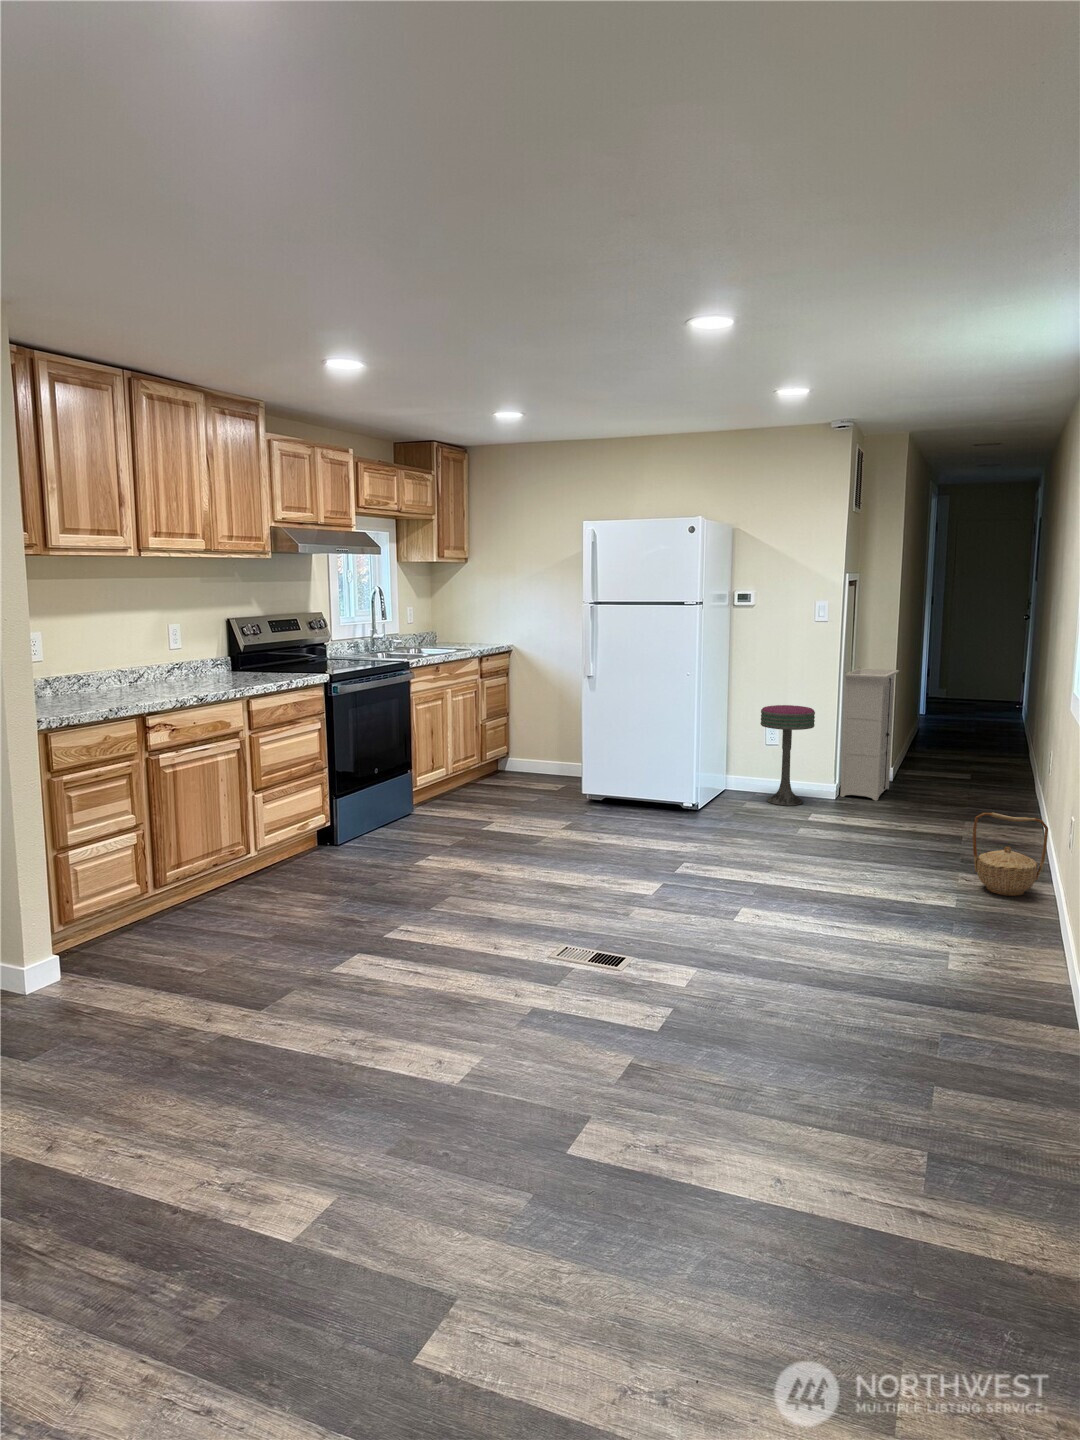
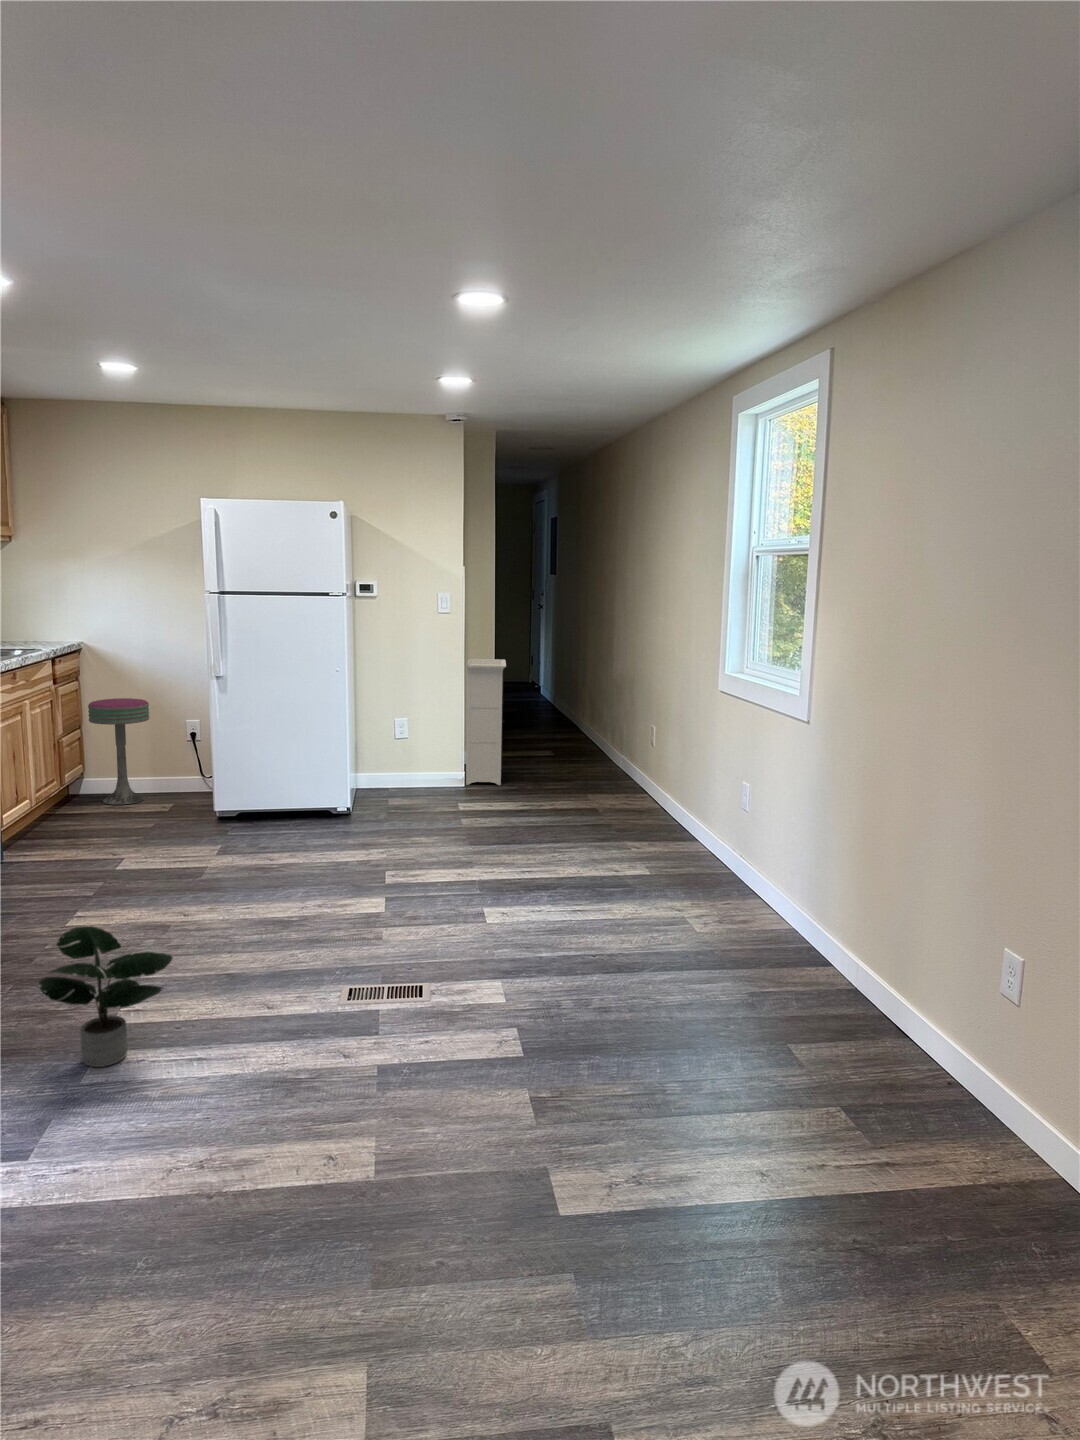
bar stool: present [761,705,815,805] -> present [88,698,149,805]
basket: present [973,813,1048,896] -> none [645,785,702,857]
potted plant: none [321,855,413,962] -> present [39,926,173,1067]

